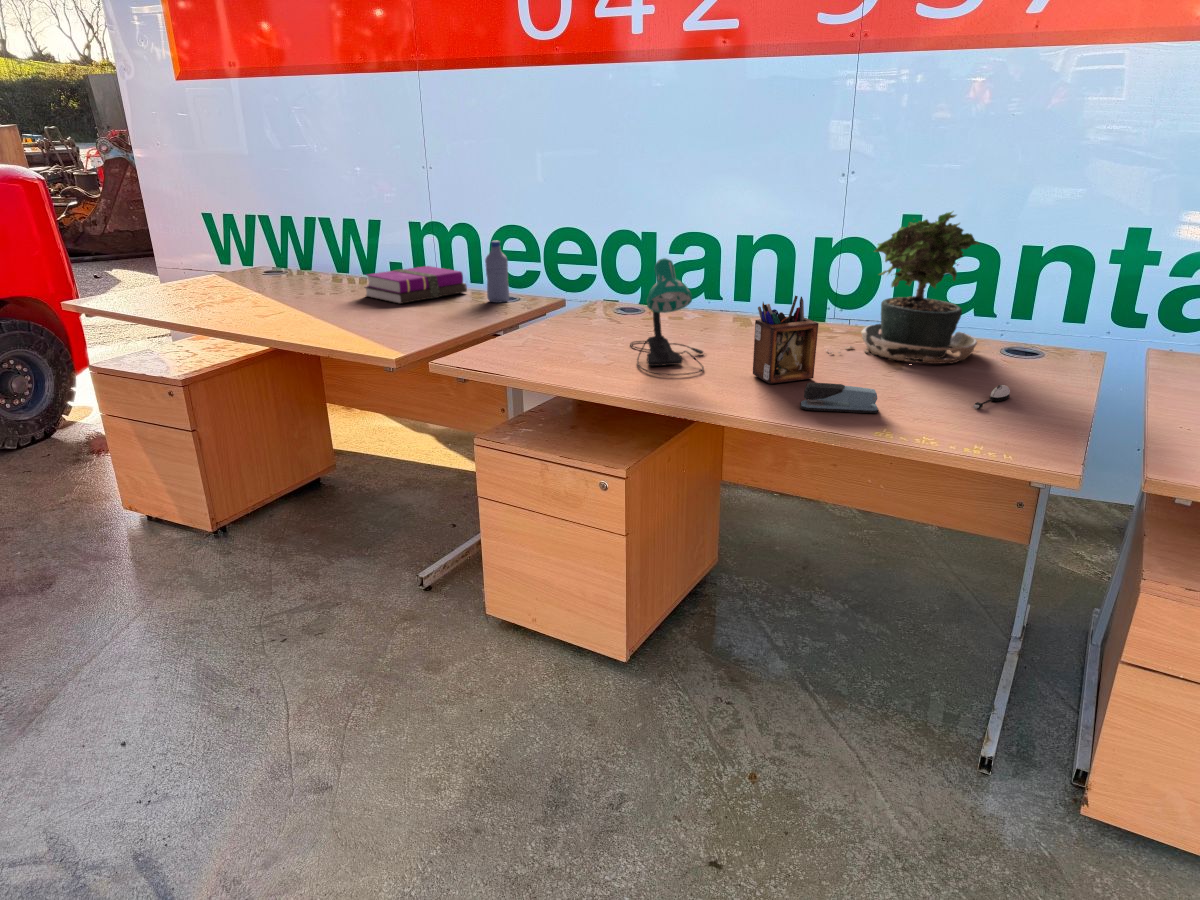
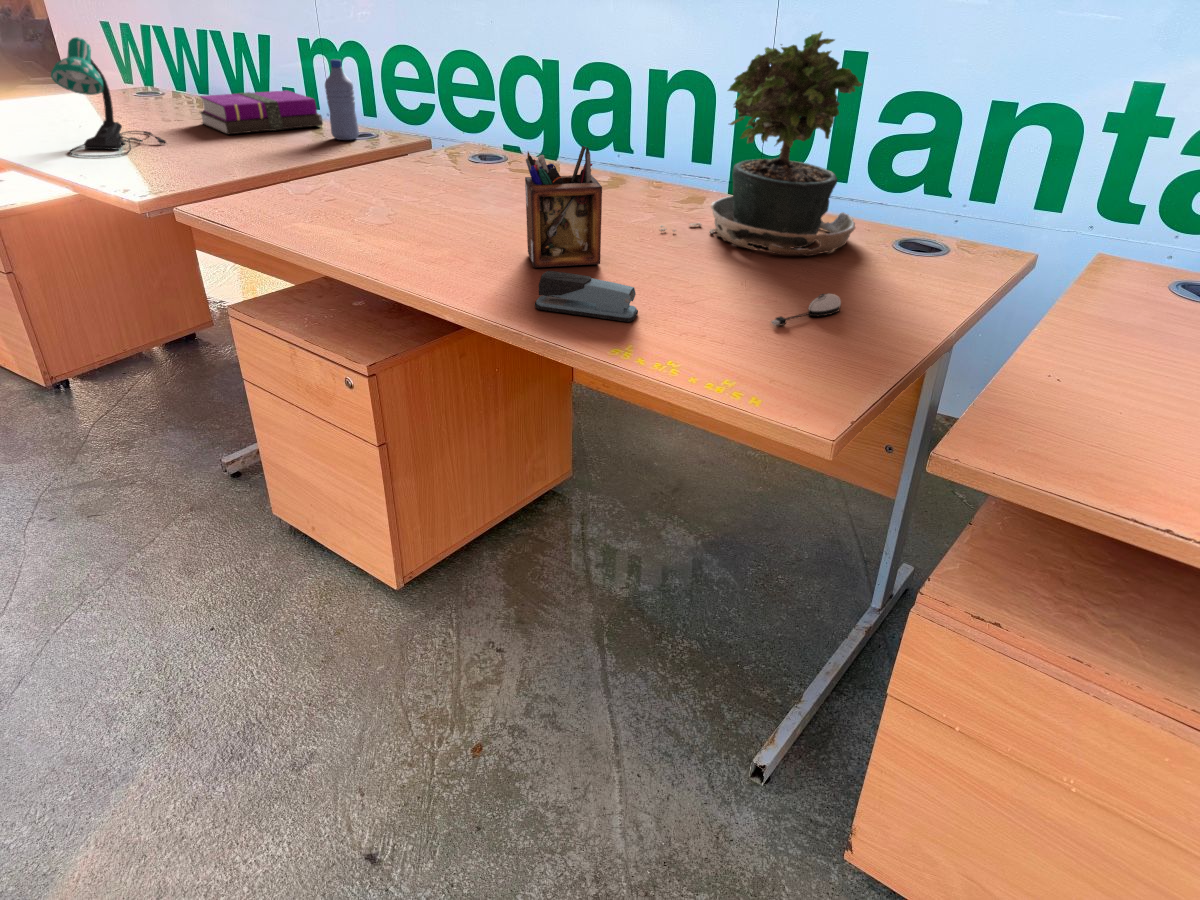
desk lamp: present [630,258,704,375] -> present [51,37,166,157]

